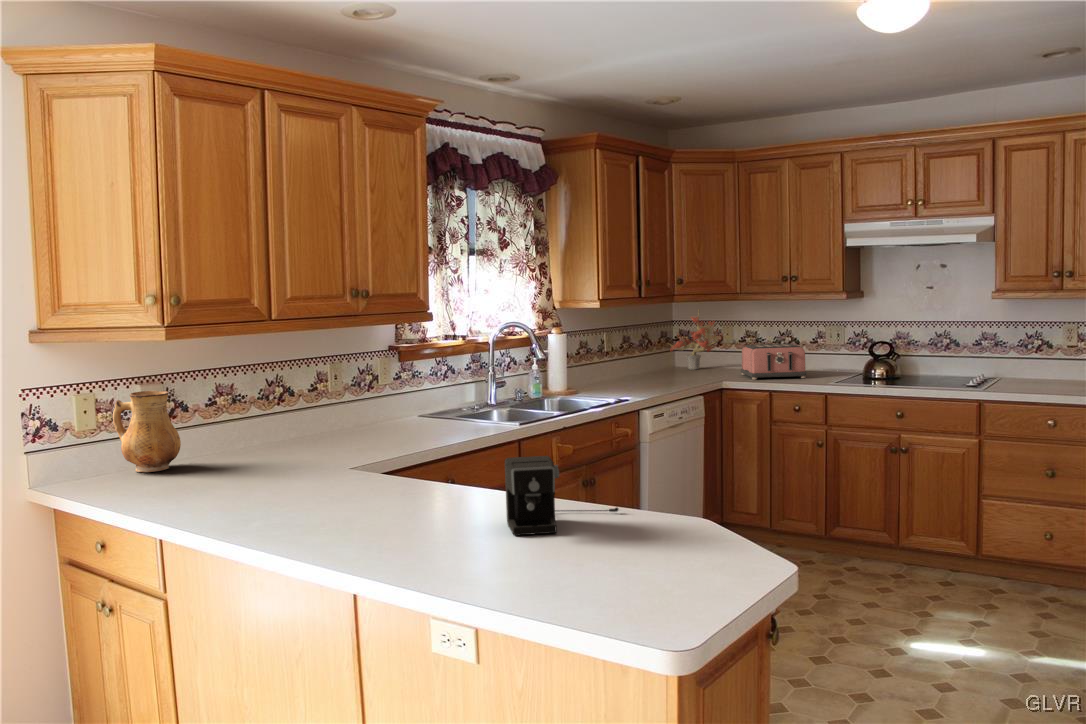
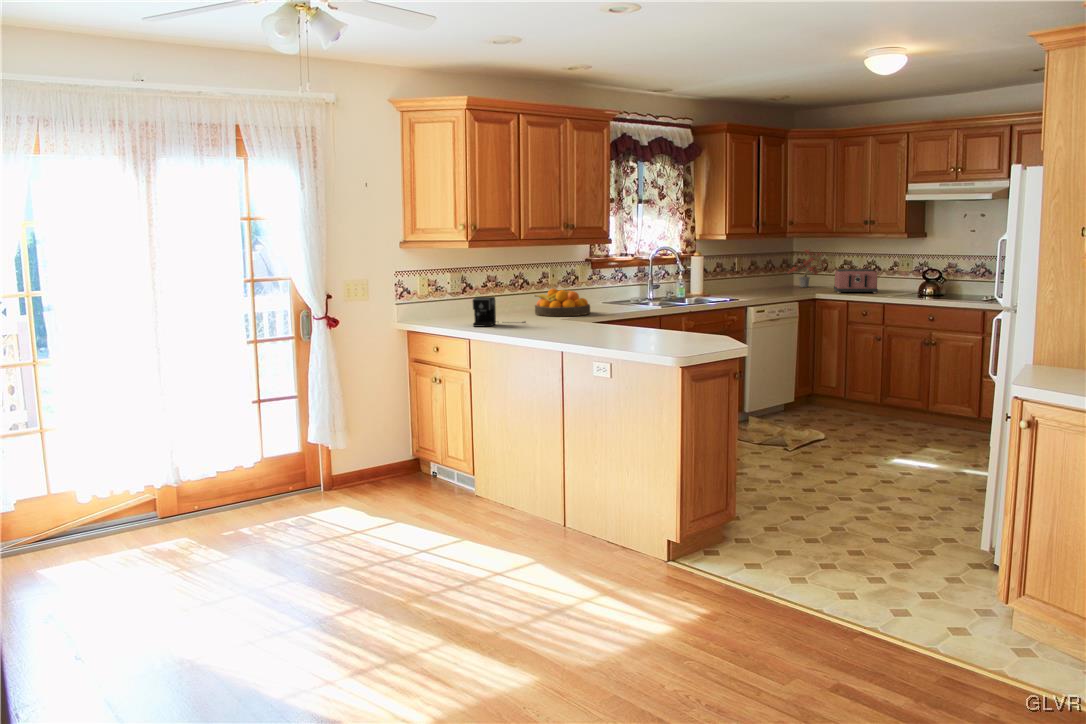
ceramic pitcher: present [113,391,181,472] -> none [437,276,470,318]
fruit bowl: none [305,403,407,457] -> present [535,288,590,316]
coffee maker: present [505,456,618,535] -> present [473,297,526,326]

